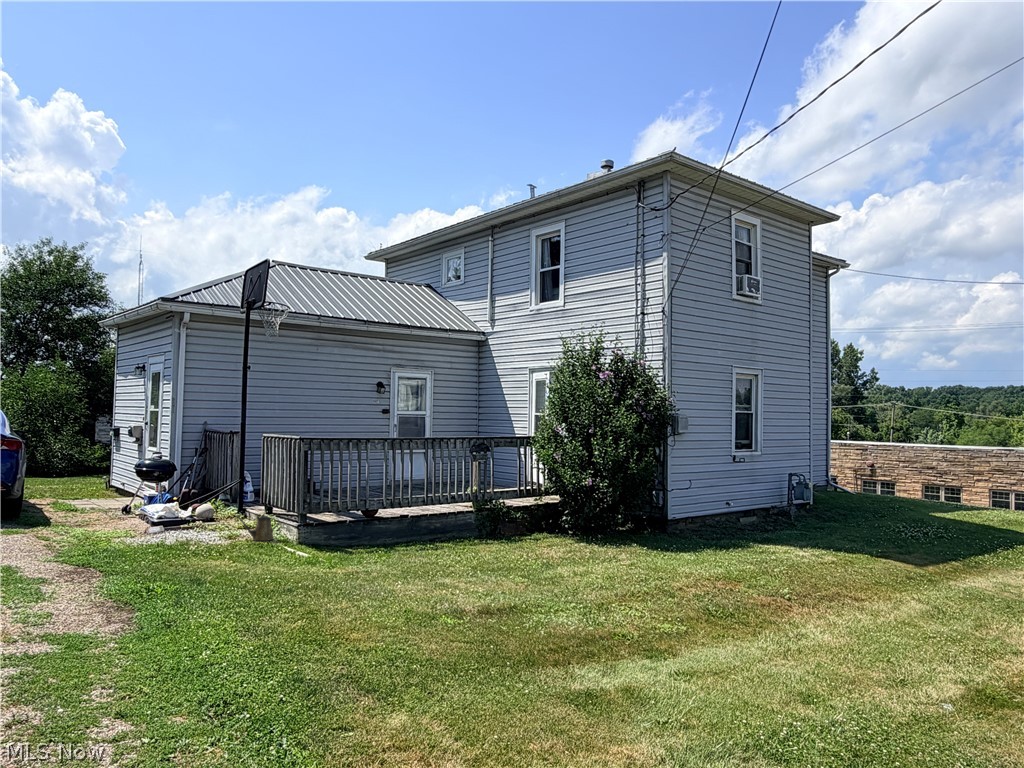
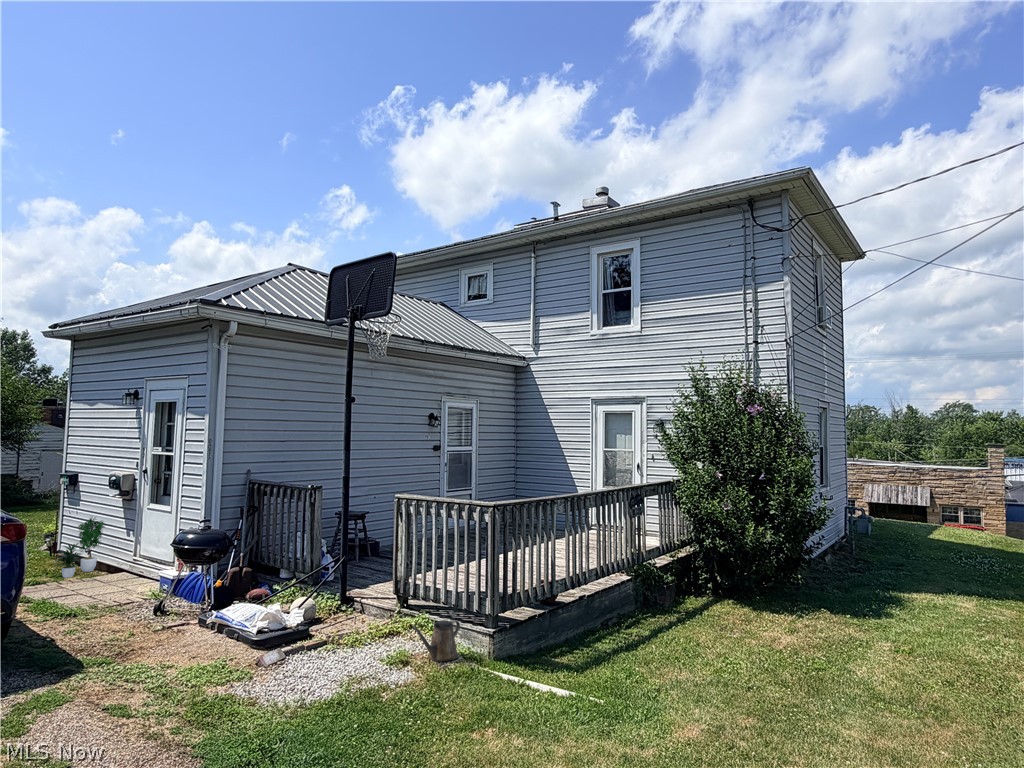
potted plant: none [94,456,132,498] -> present [55,517,105,578]

